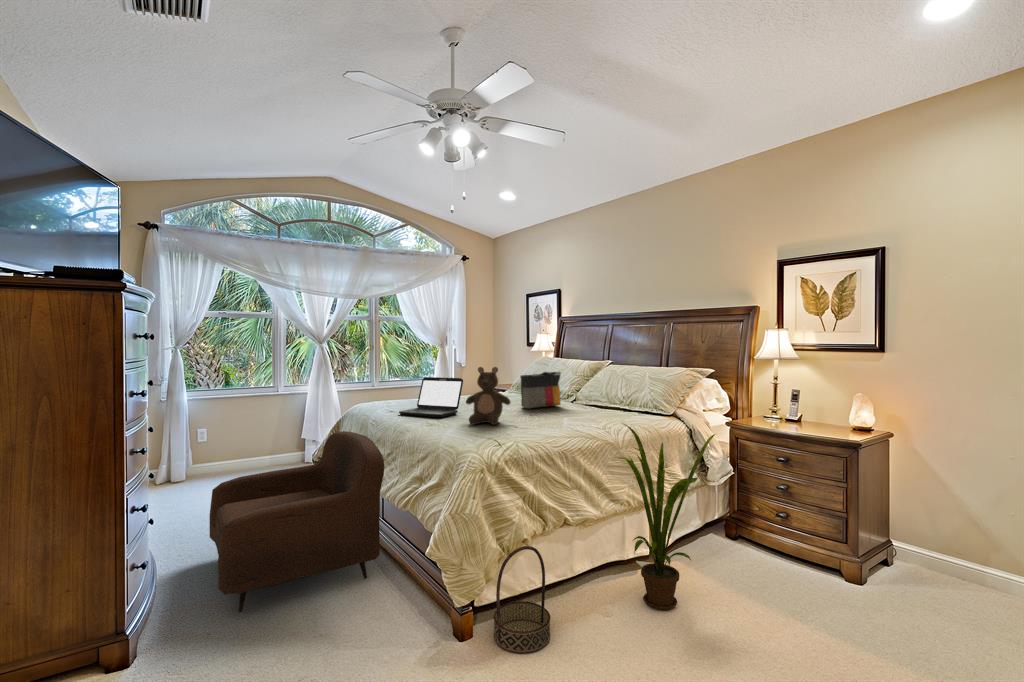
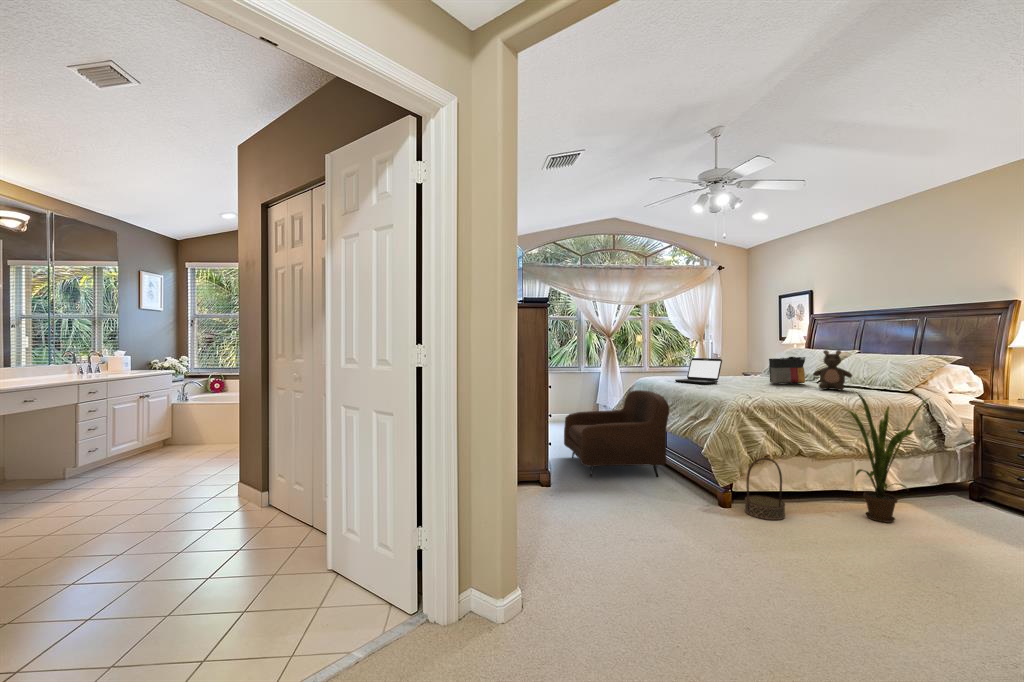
stuffed bear: present [466,367,510,425] -> present [813,350,852,390]

